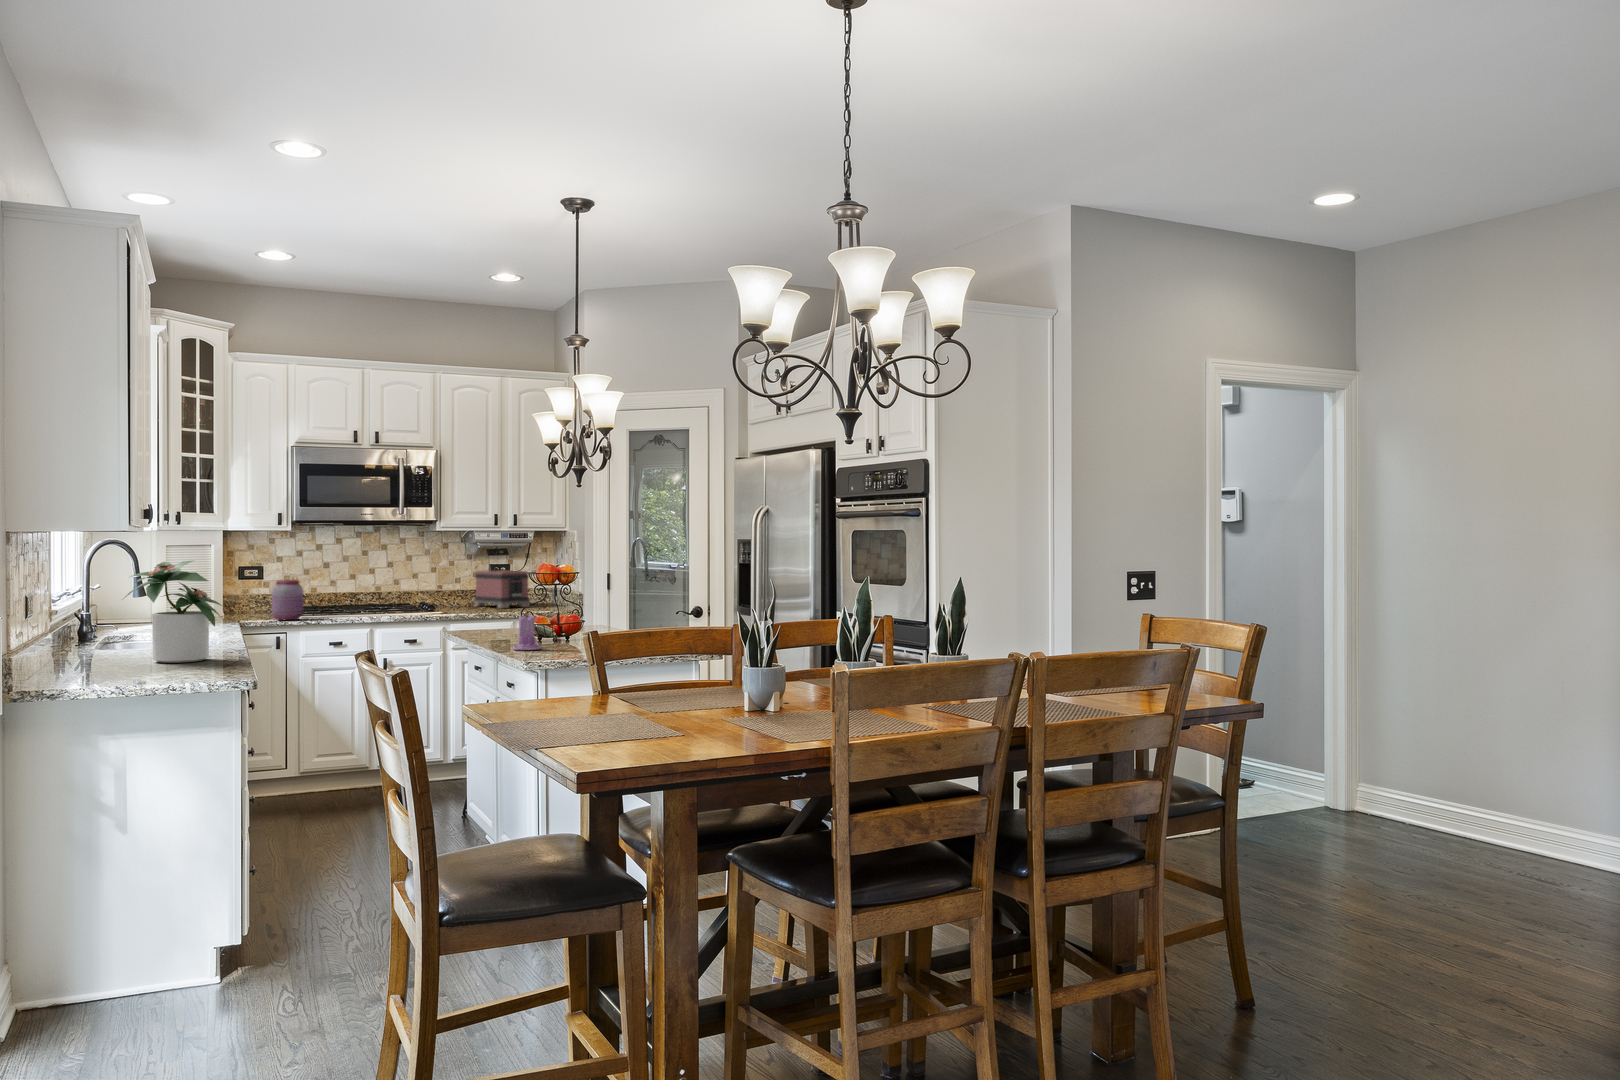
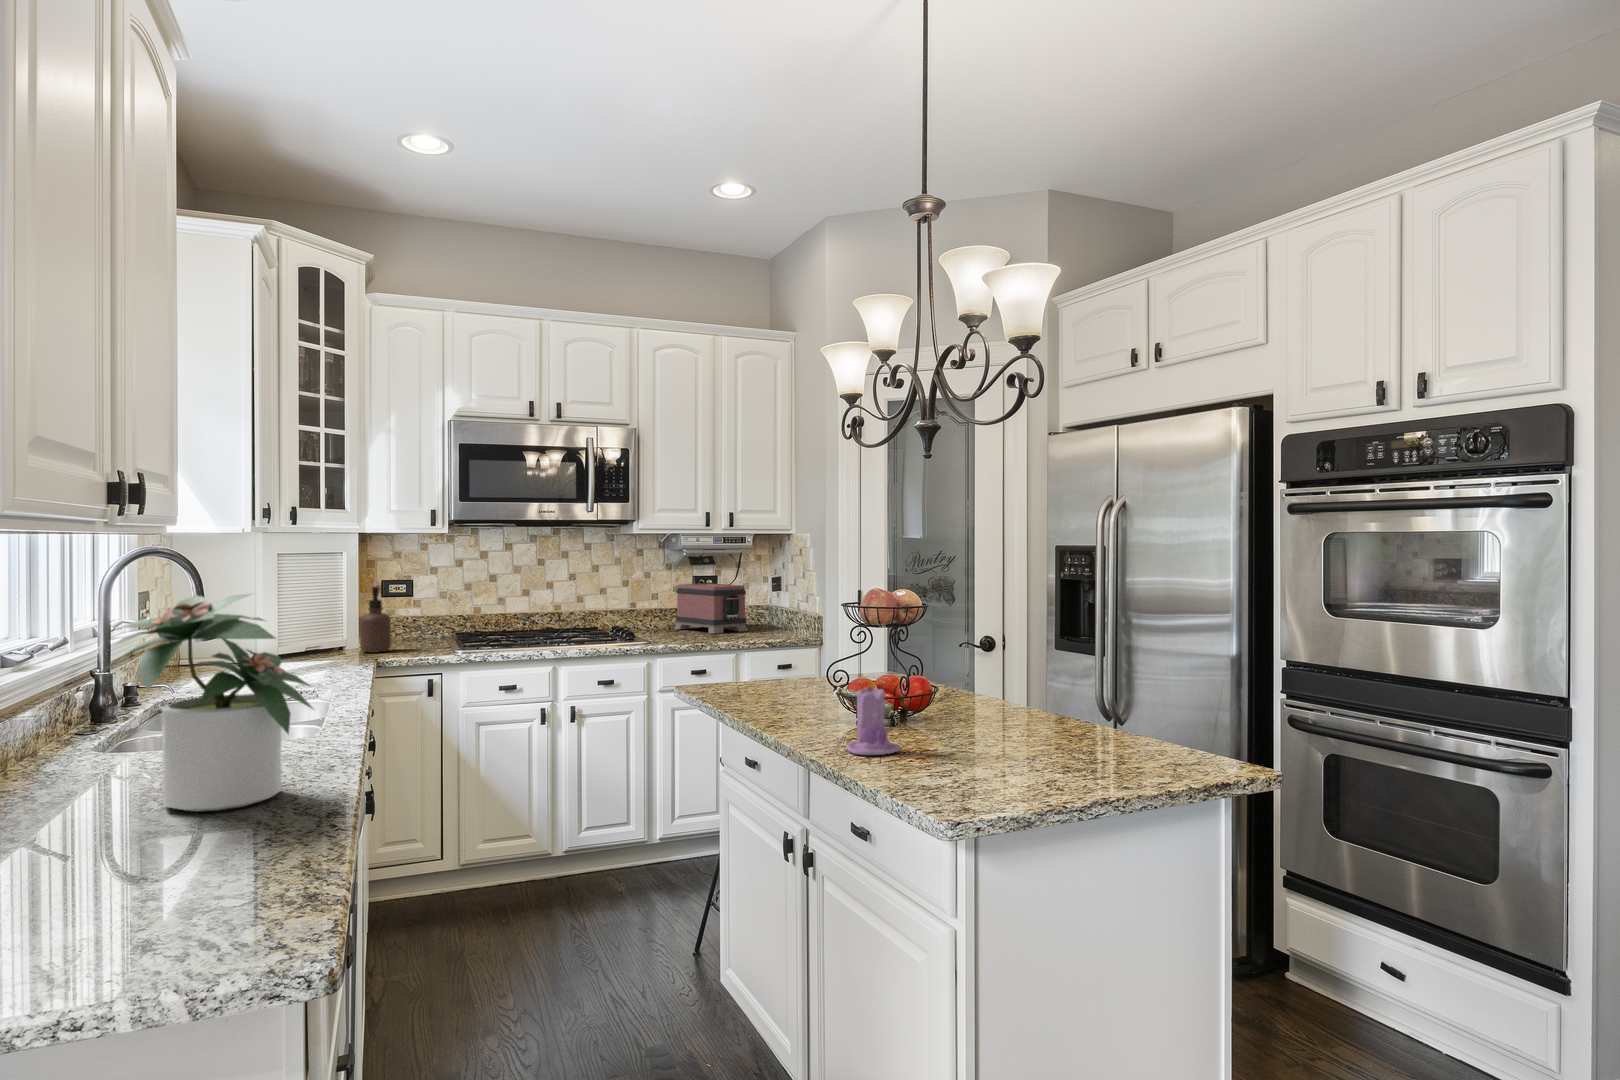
soap dispenser: none [224,570,248,619] -> present [360,587,391,653]
jar: present [272,580,303,620] -> none [422,601,465,657]

